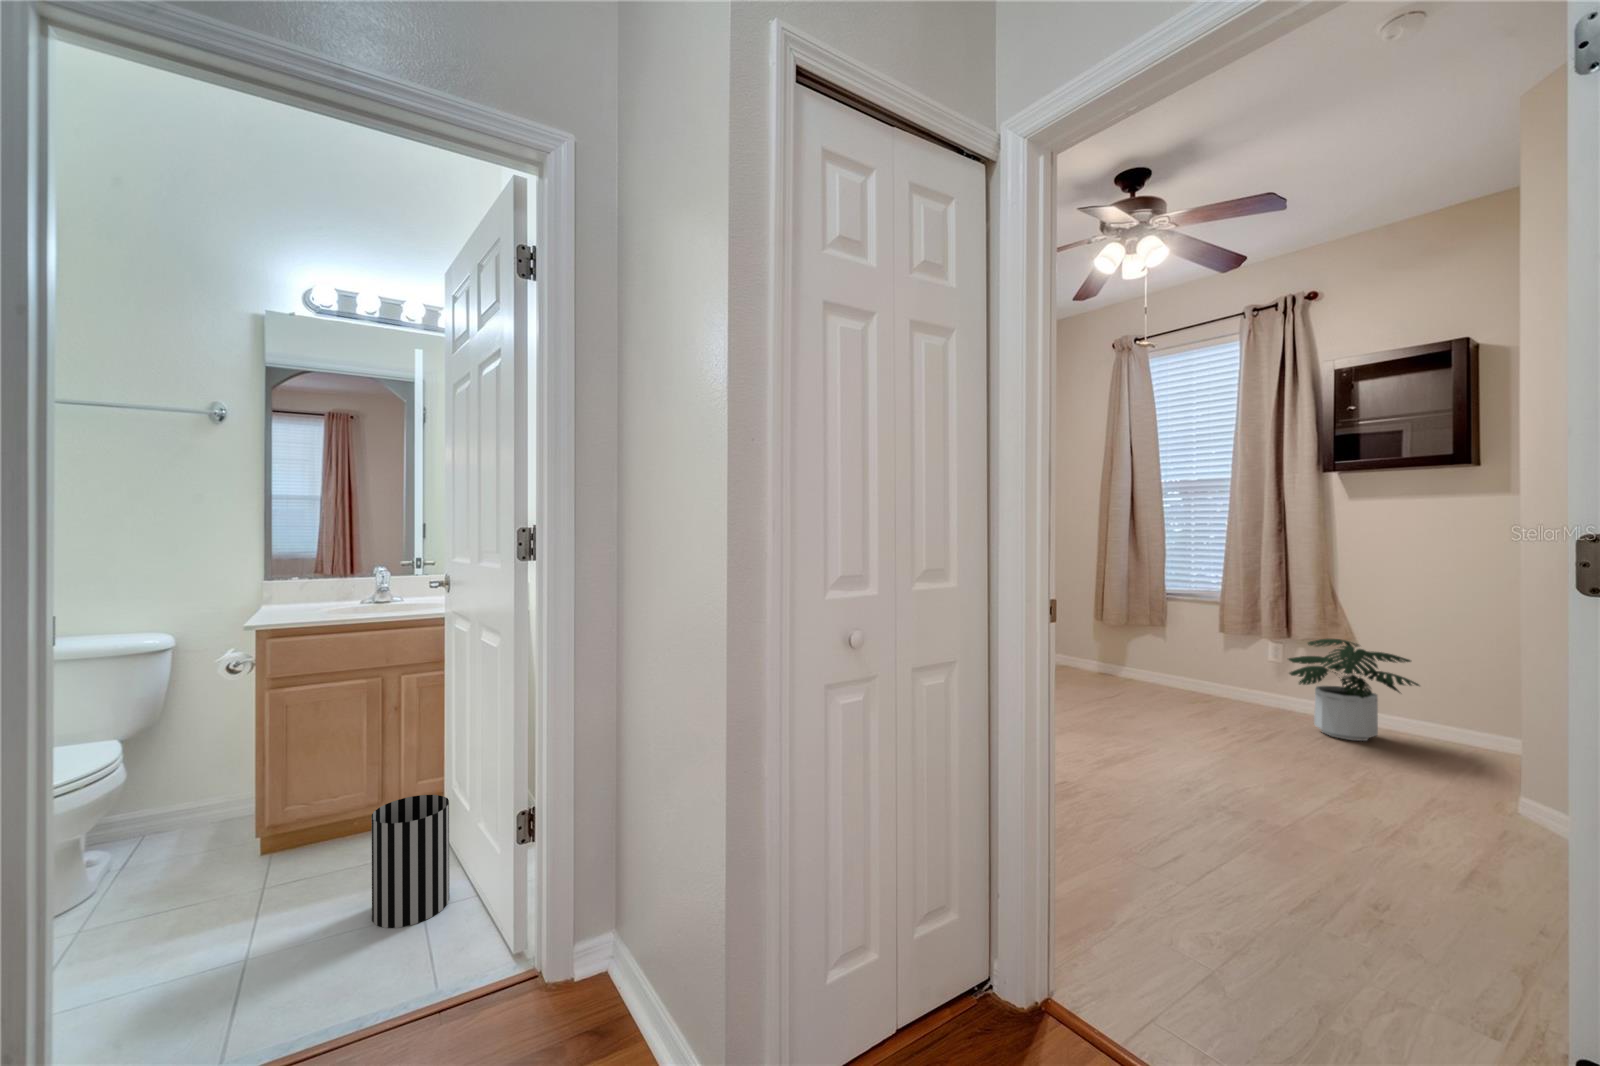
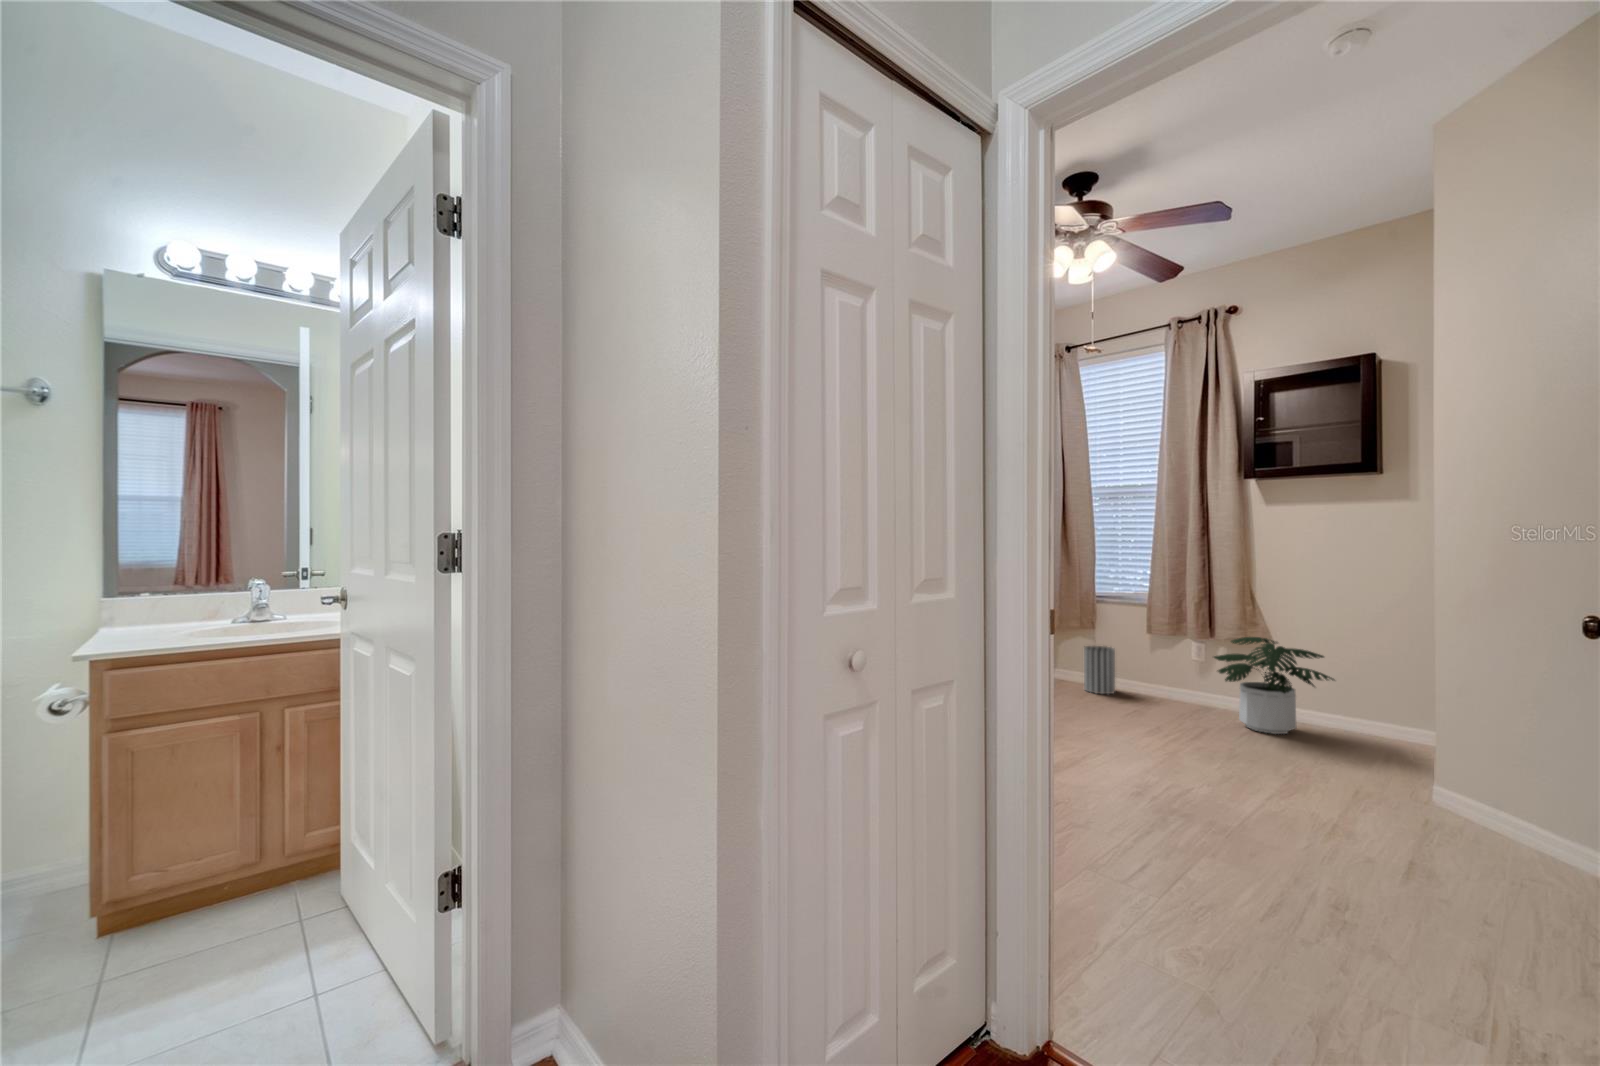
wastebasket: present [371,795,449,928] -> present [1084,646,1115,694]

